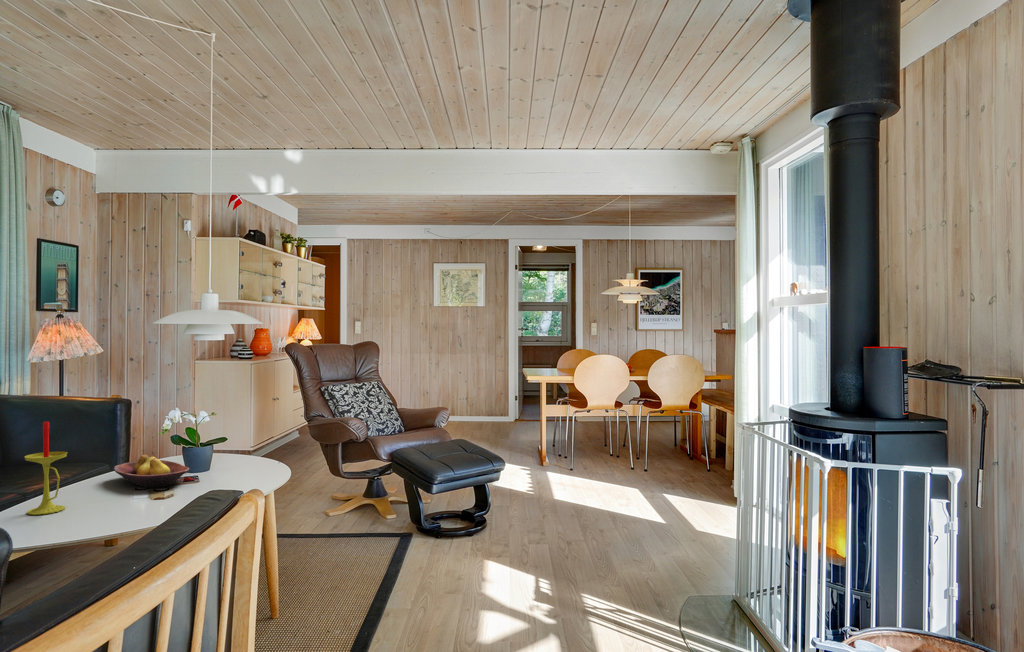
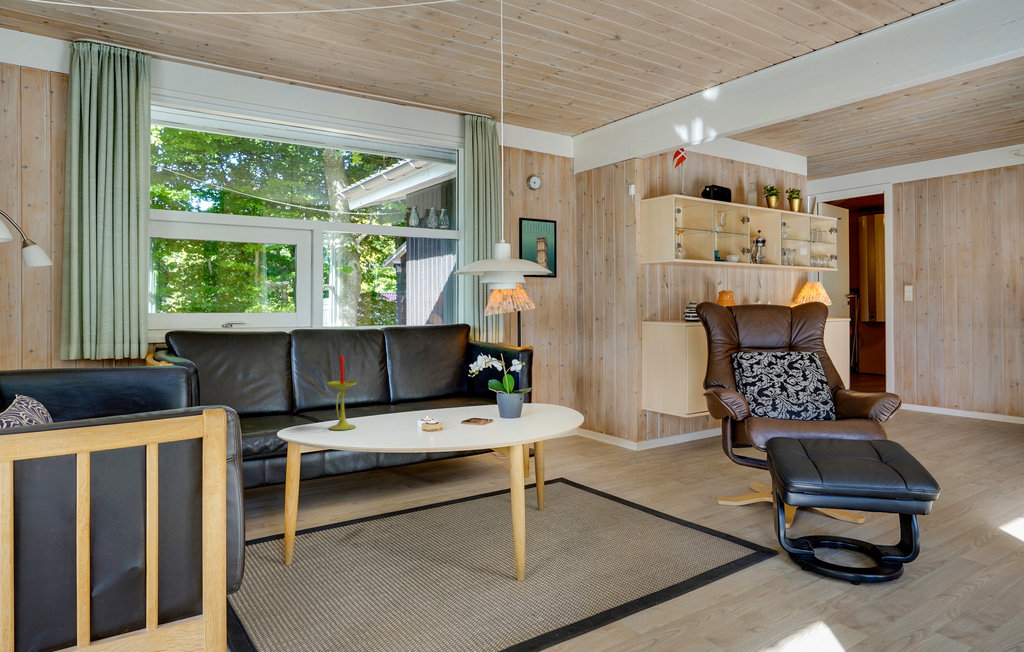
fruit bowl: present [114,455,190,488] -> none [415,396,472,427]

